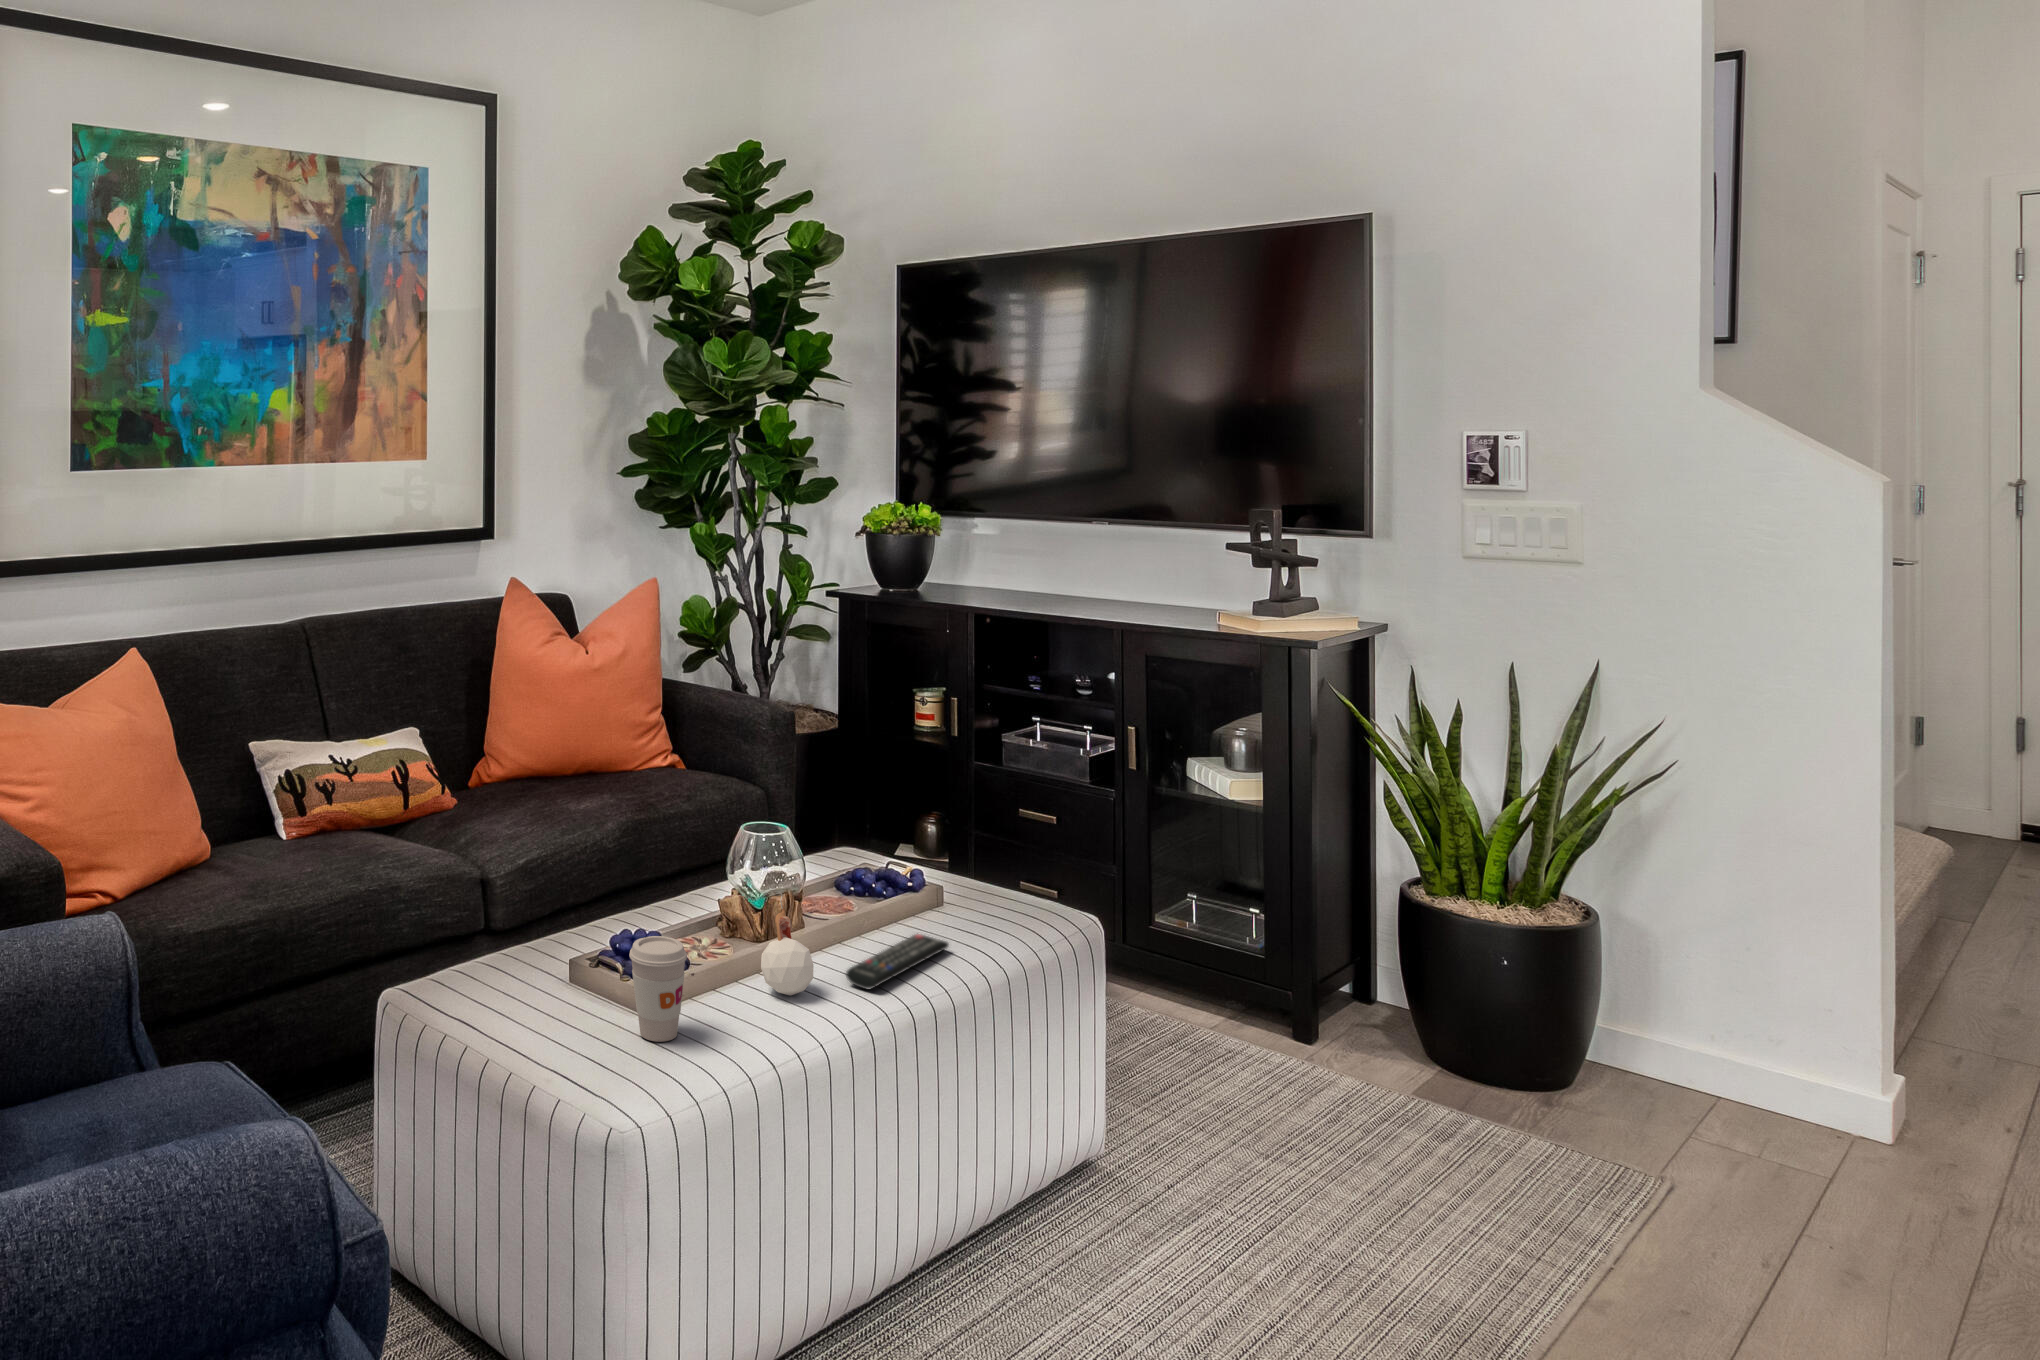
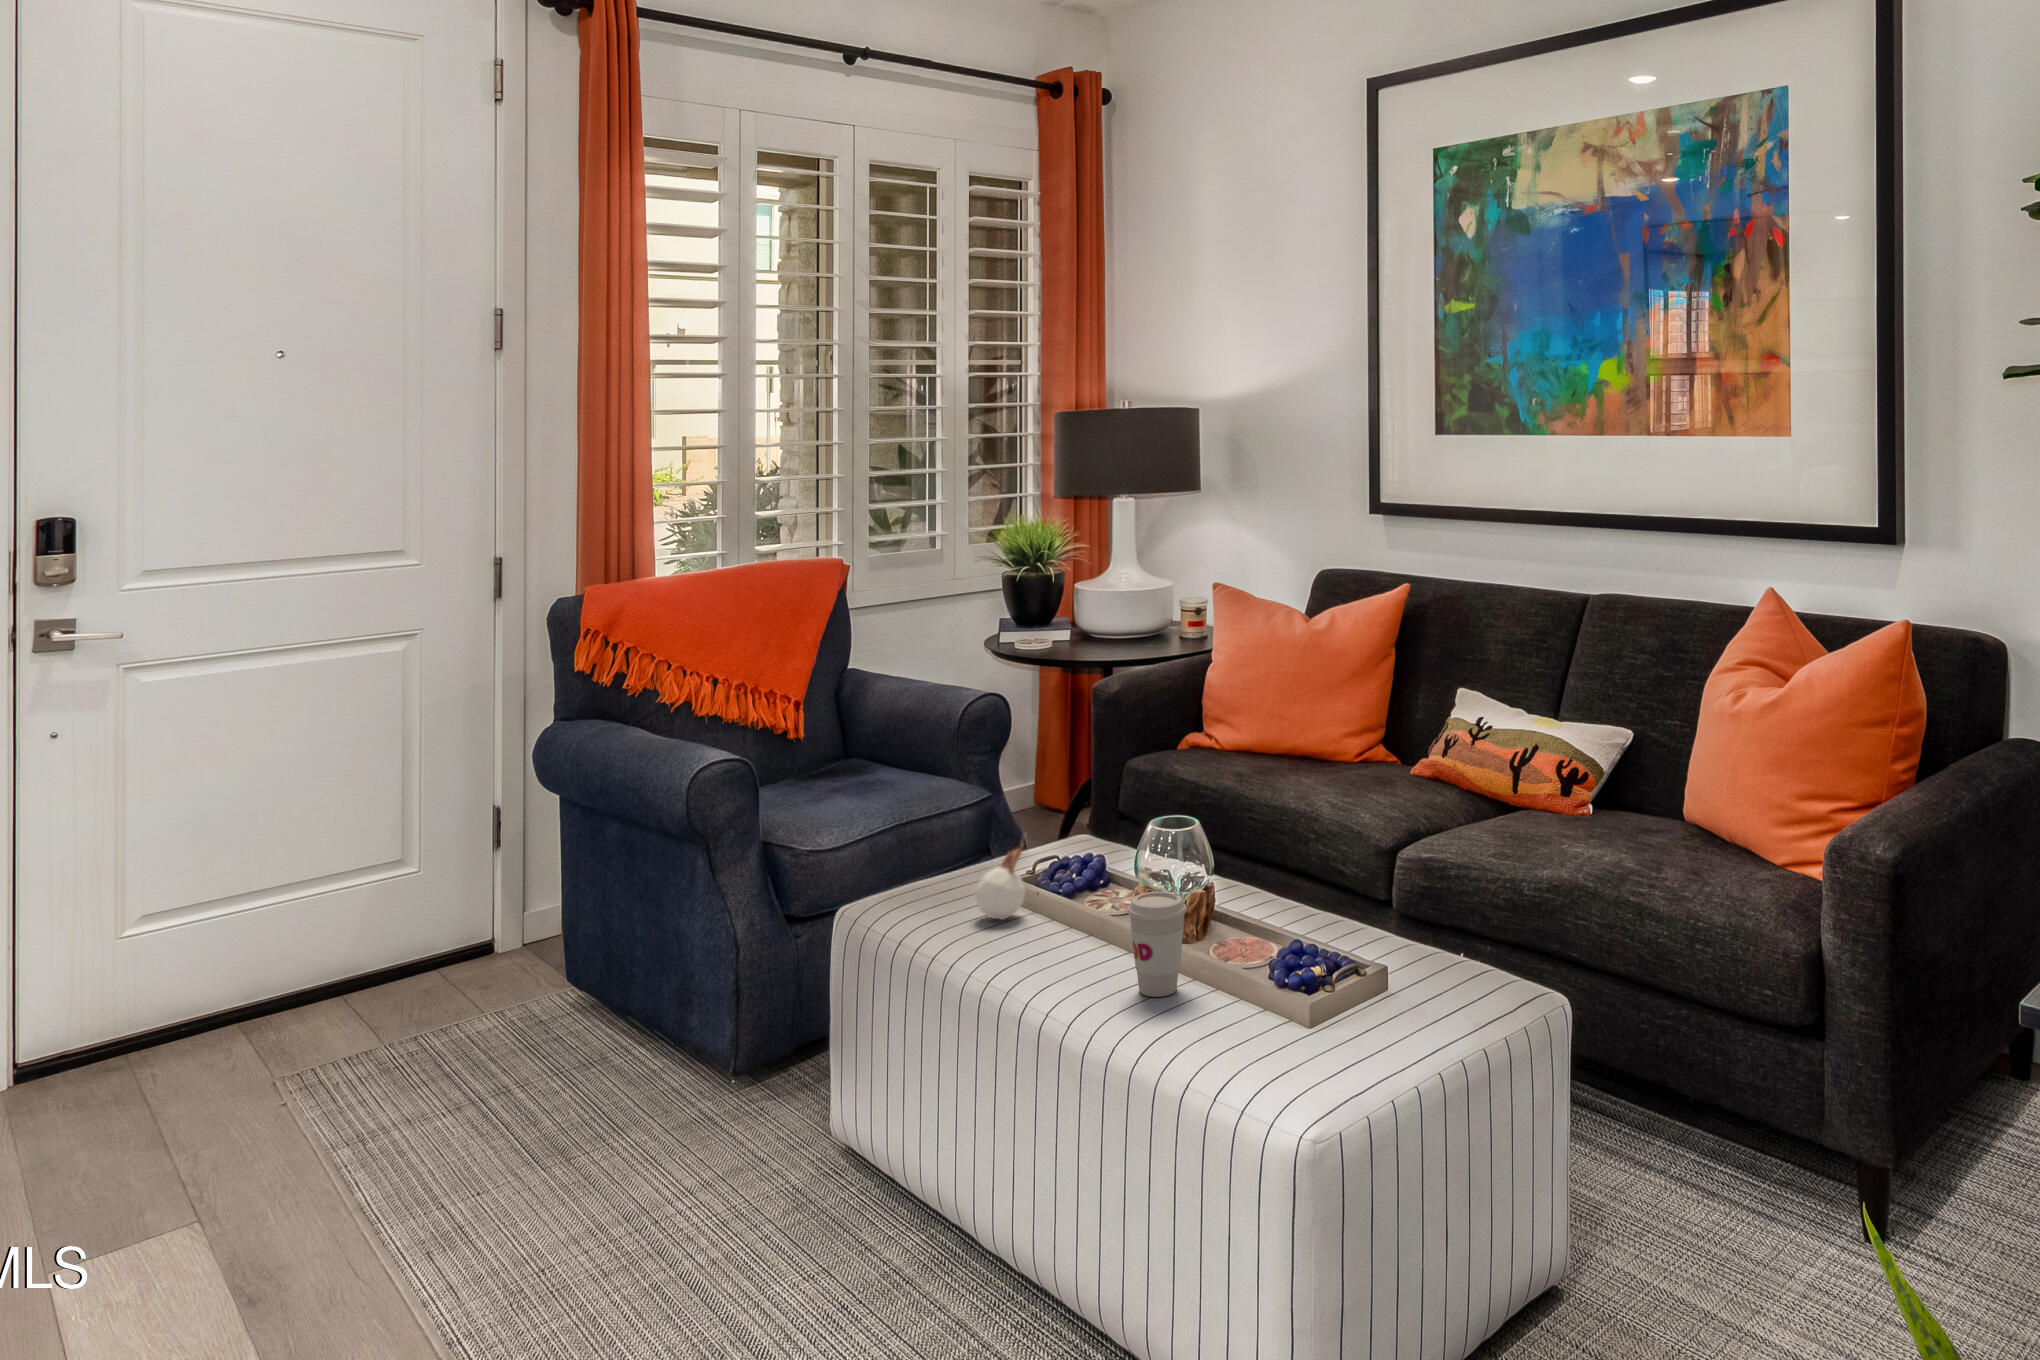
remote control: present [846,934,949,989] -> none [982,922,1108,973]
coffee cup: present [629,936,687,1042] -> present [1128,892,1186,997]

